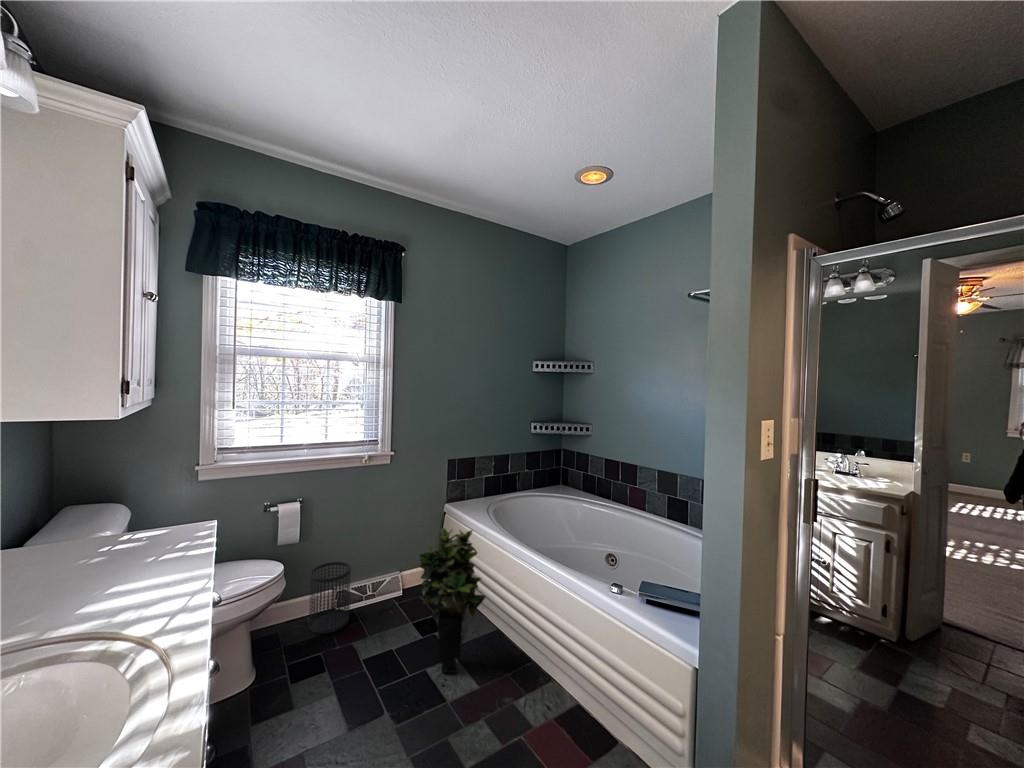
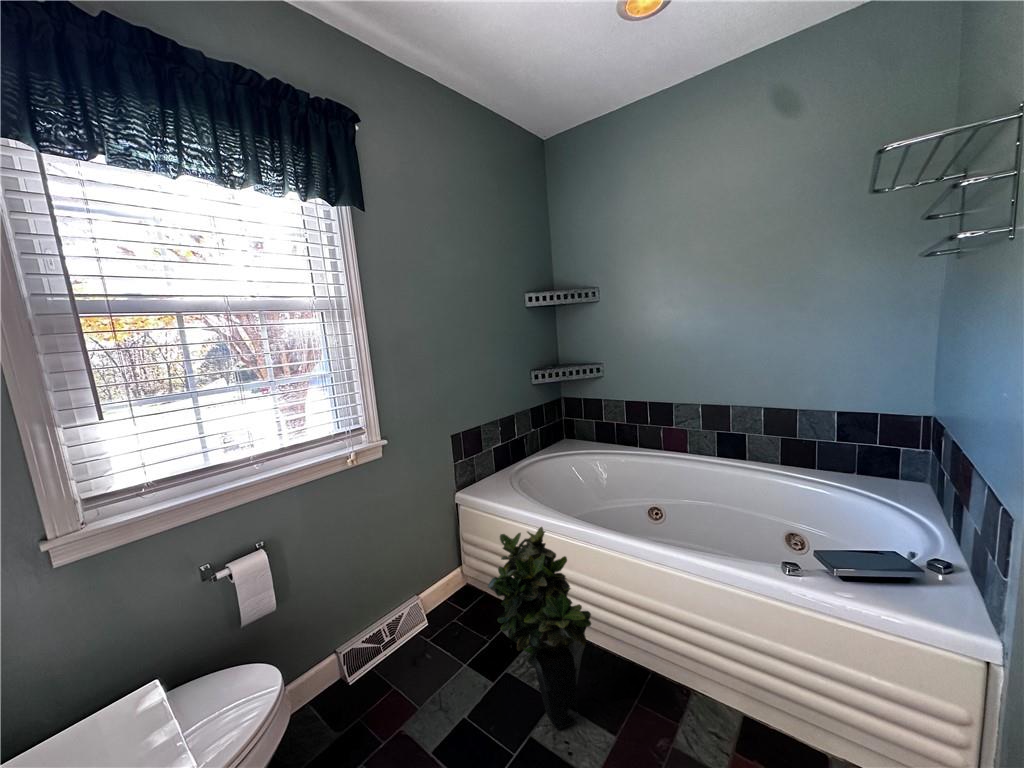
wastebasket: present [309,562,351,634] -> none [305,615,375,731]

